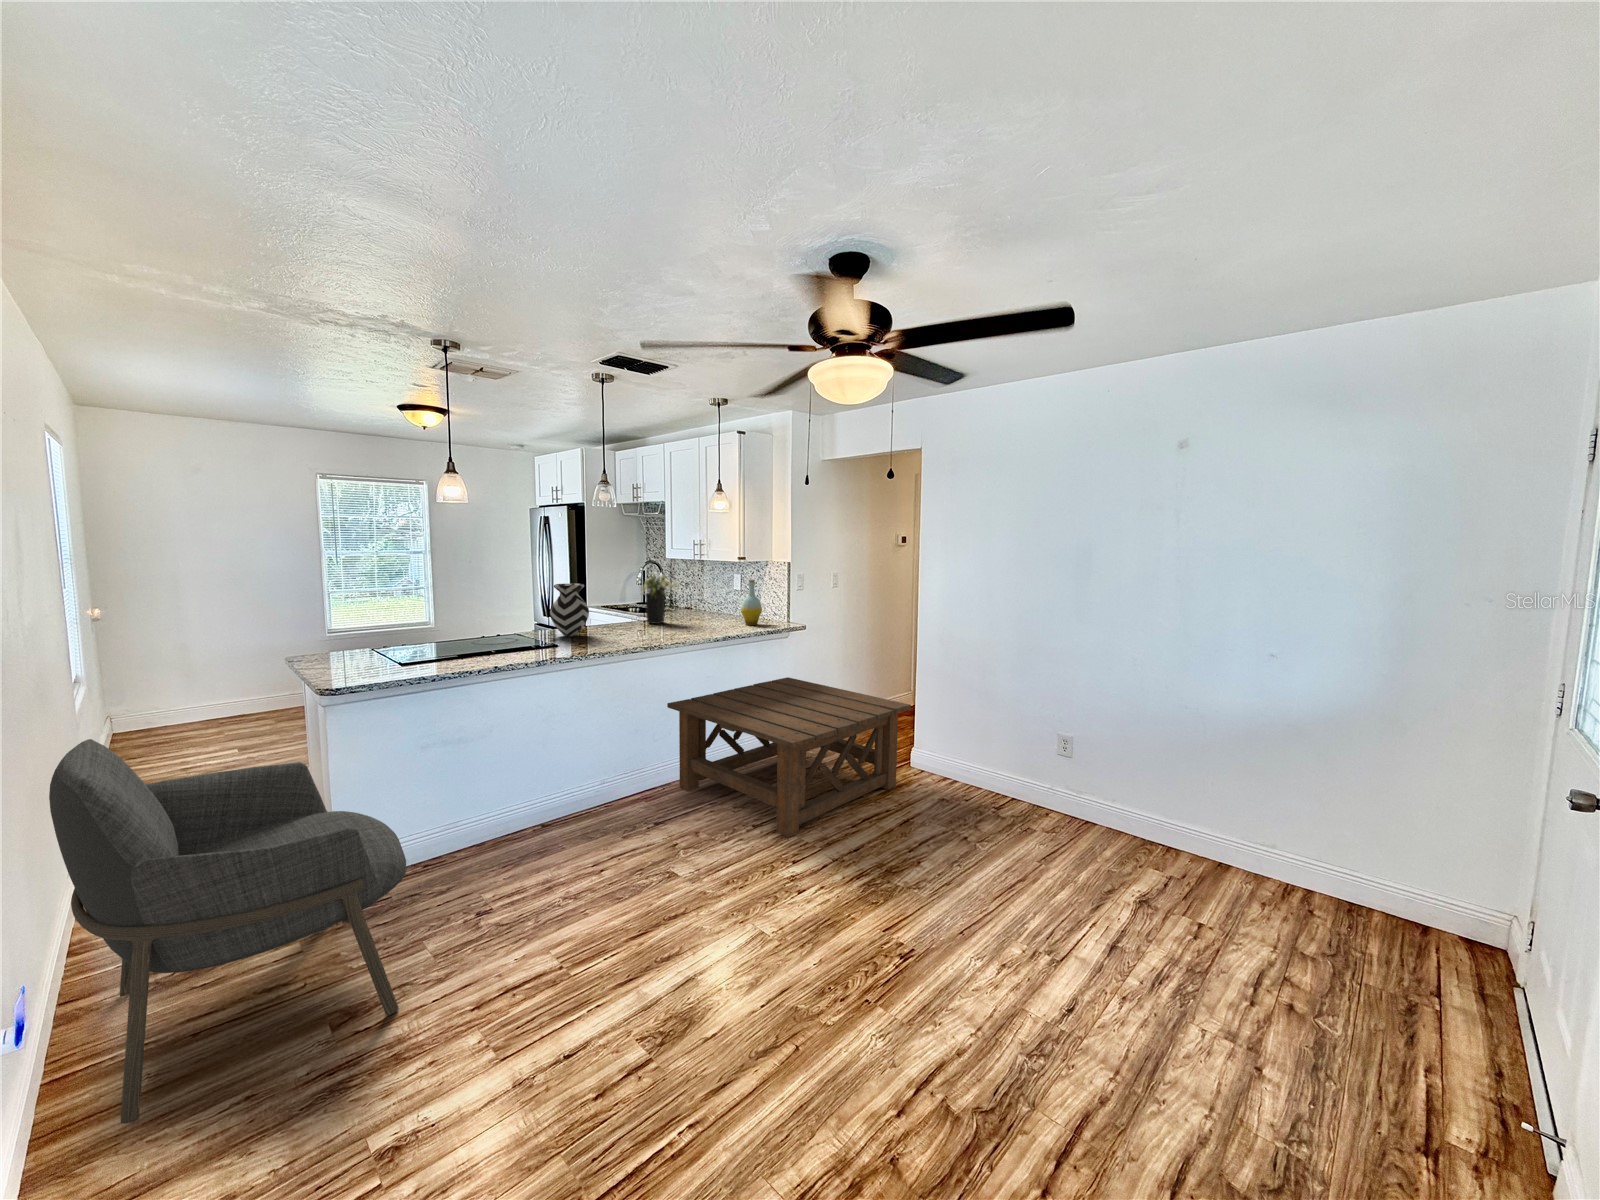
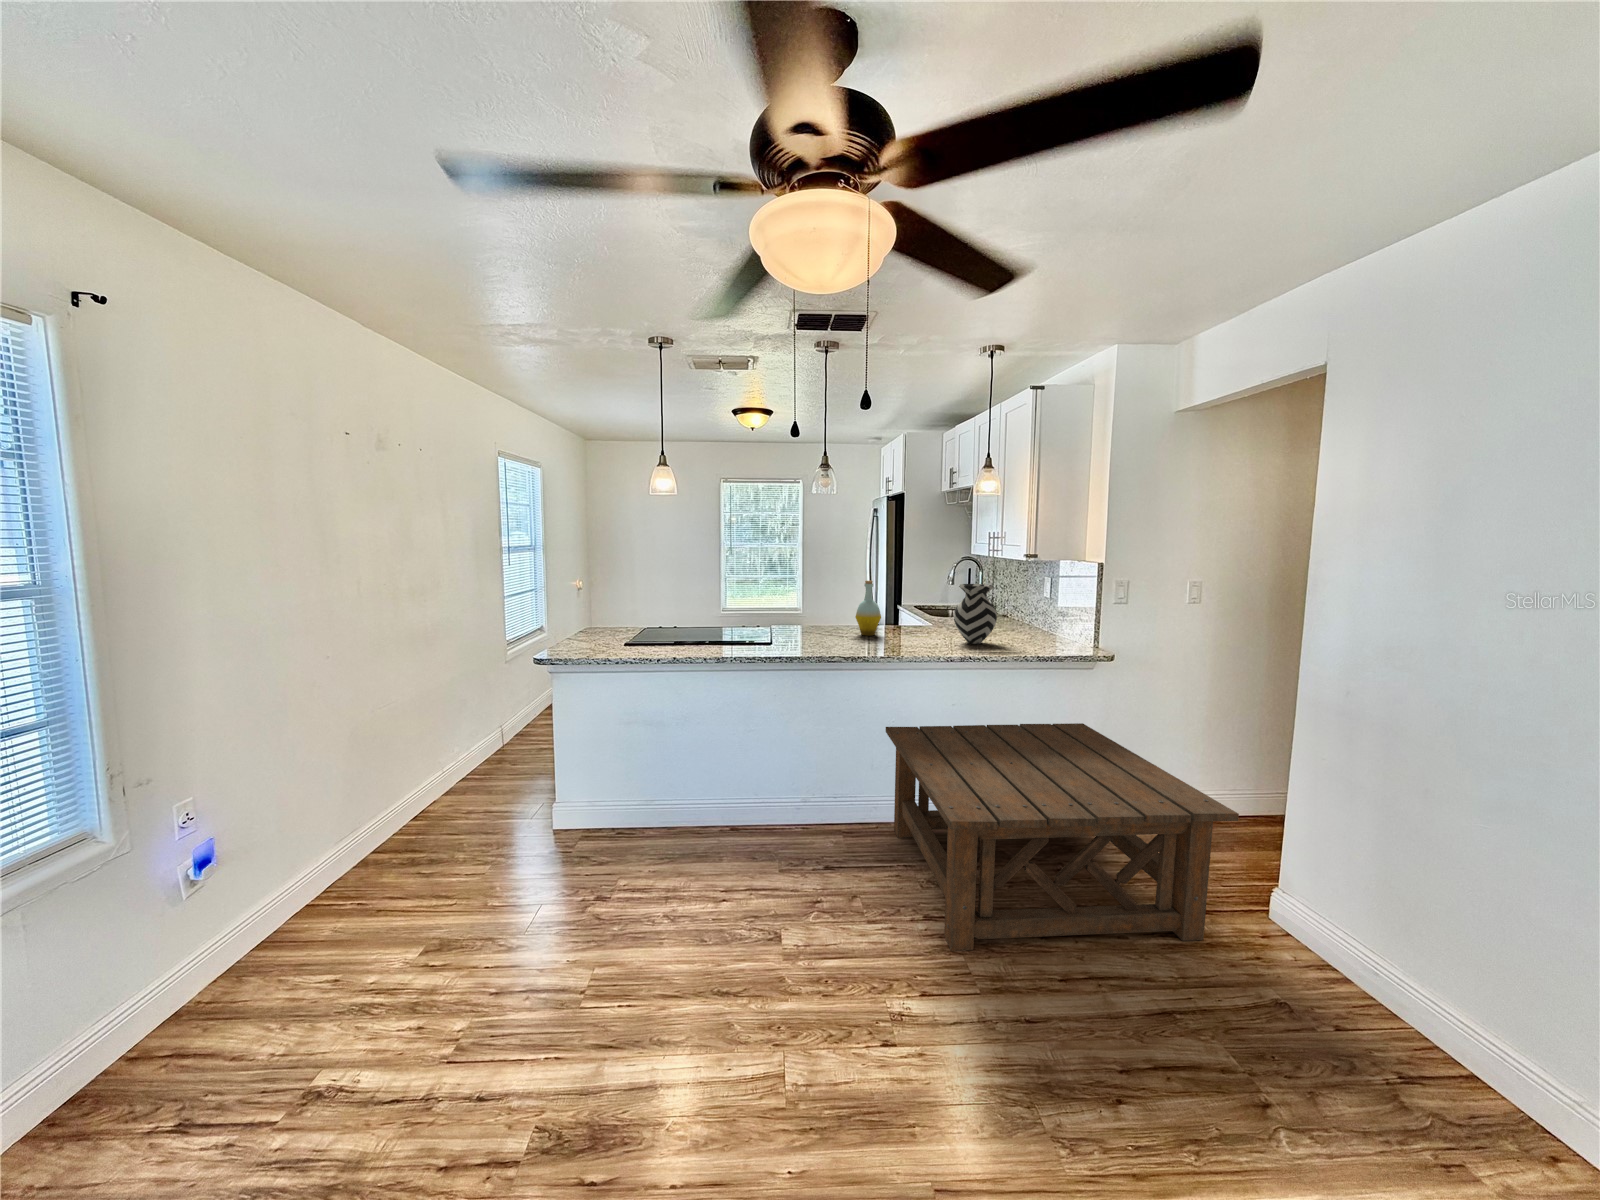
flower arrangement: present [641,573,677,624] -> none [900,570,951,632]
bottle: present [741,580,762,625] -> present [855,581,881,636]
vase: present [550,583,589,637] -> present [954,584,997,644]
armchair: present [49,739,406,1123] -> none [281,673,541,962]

